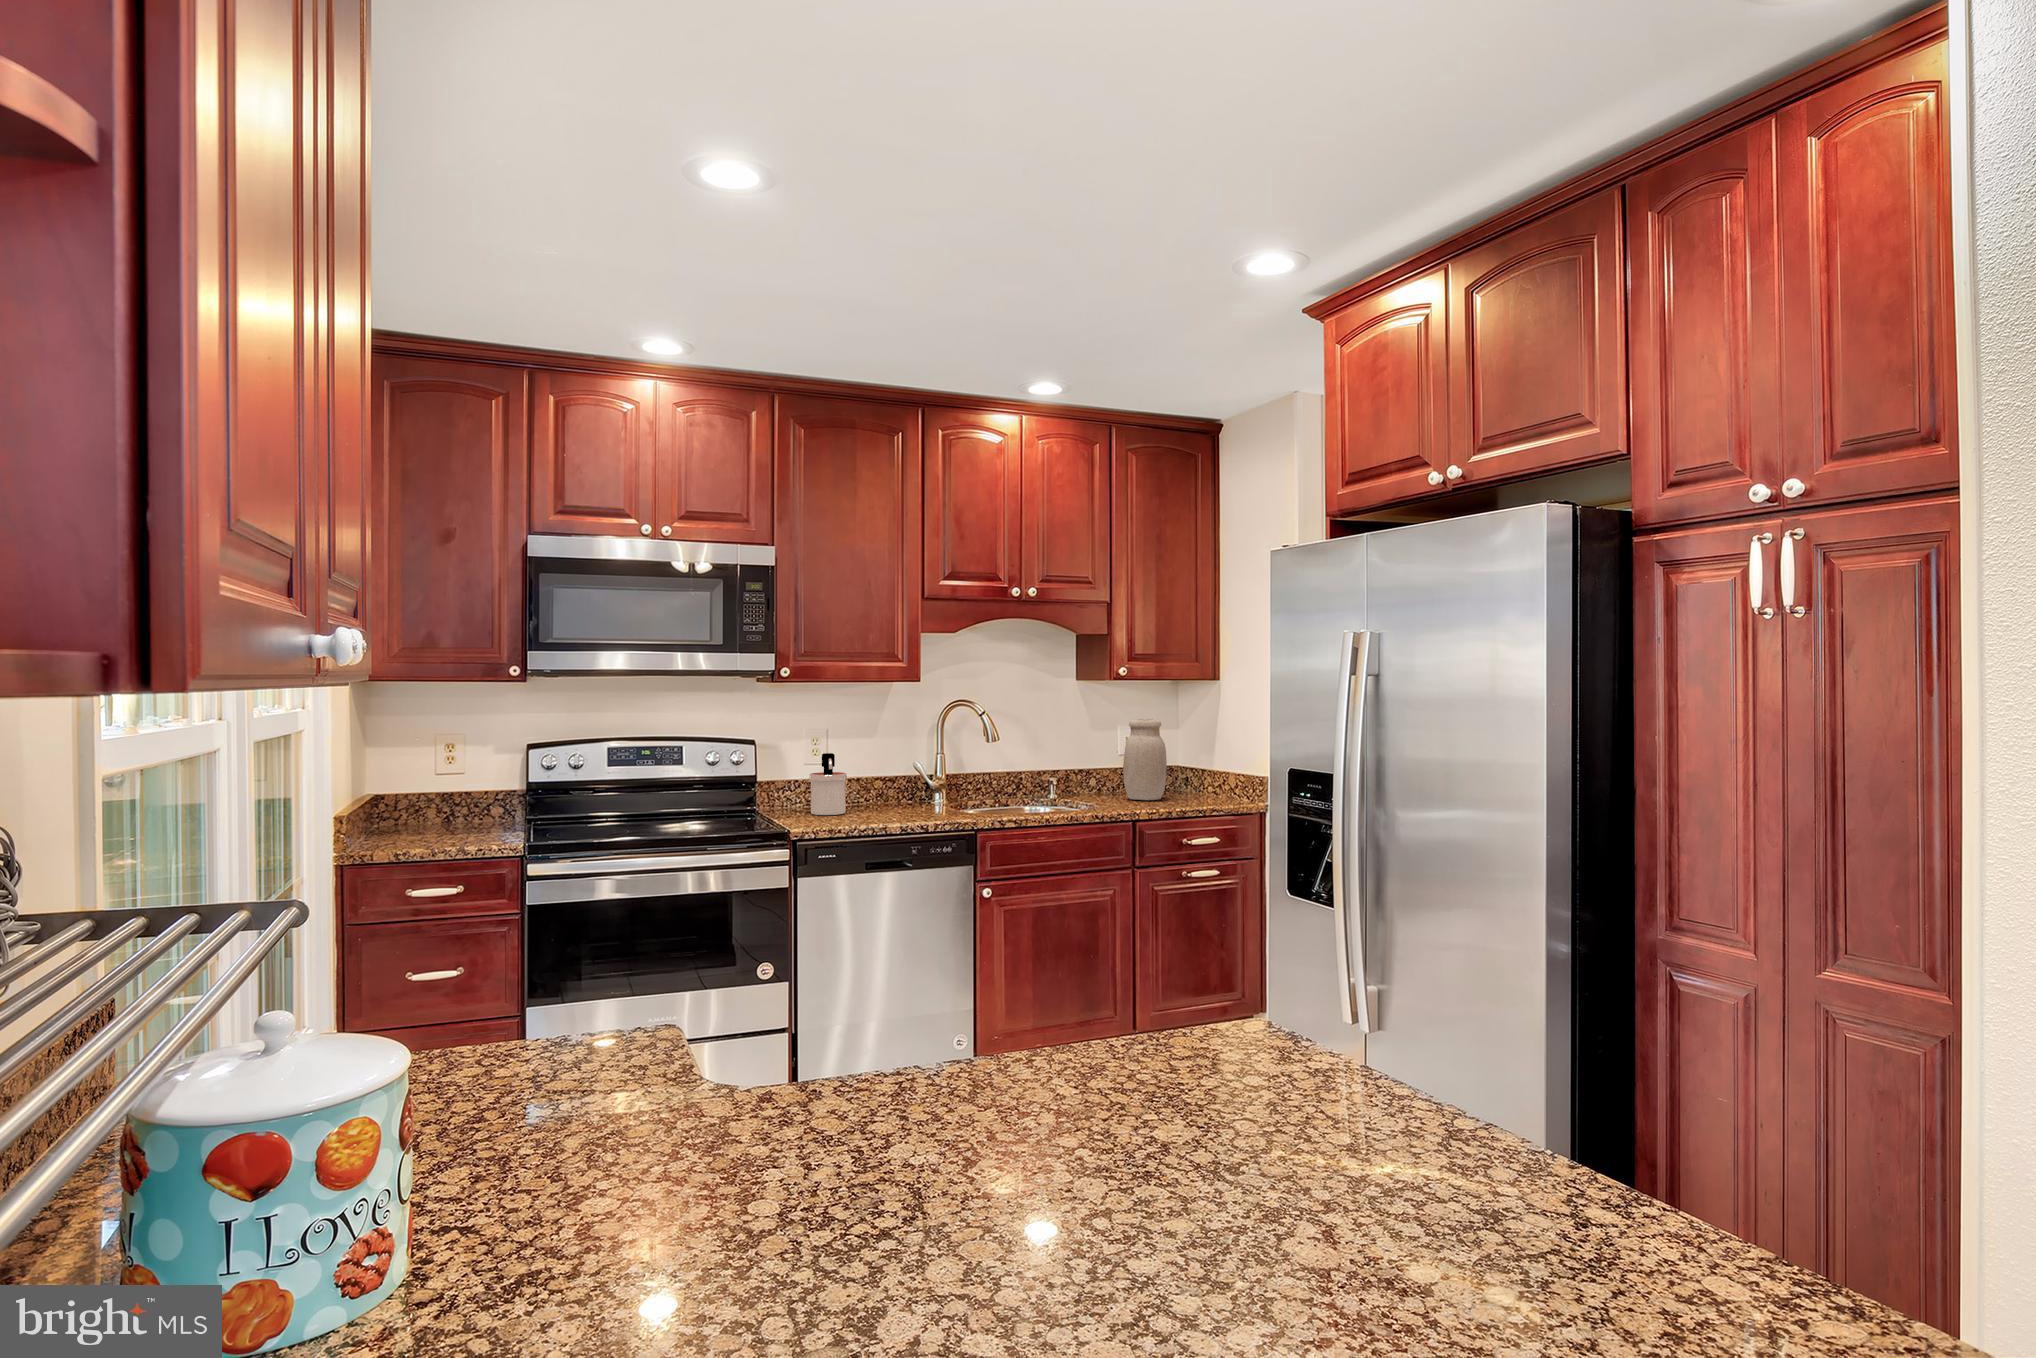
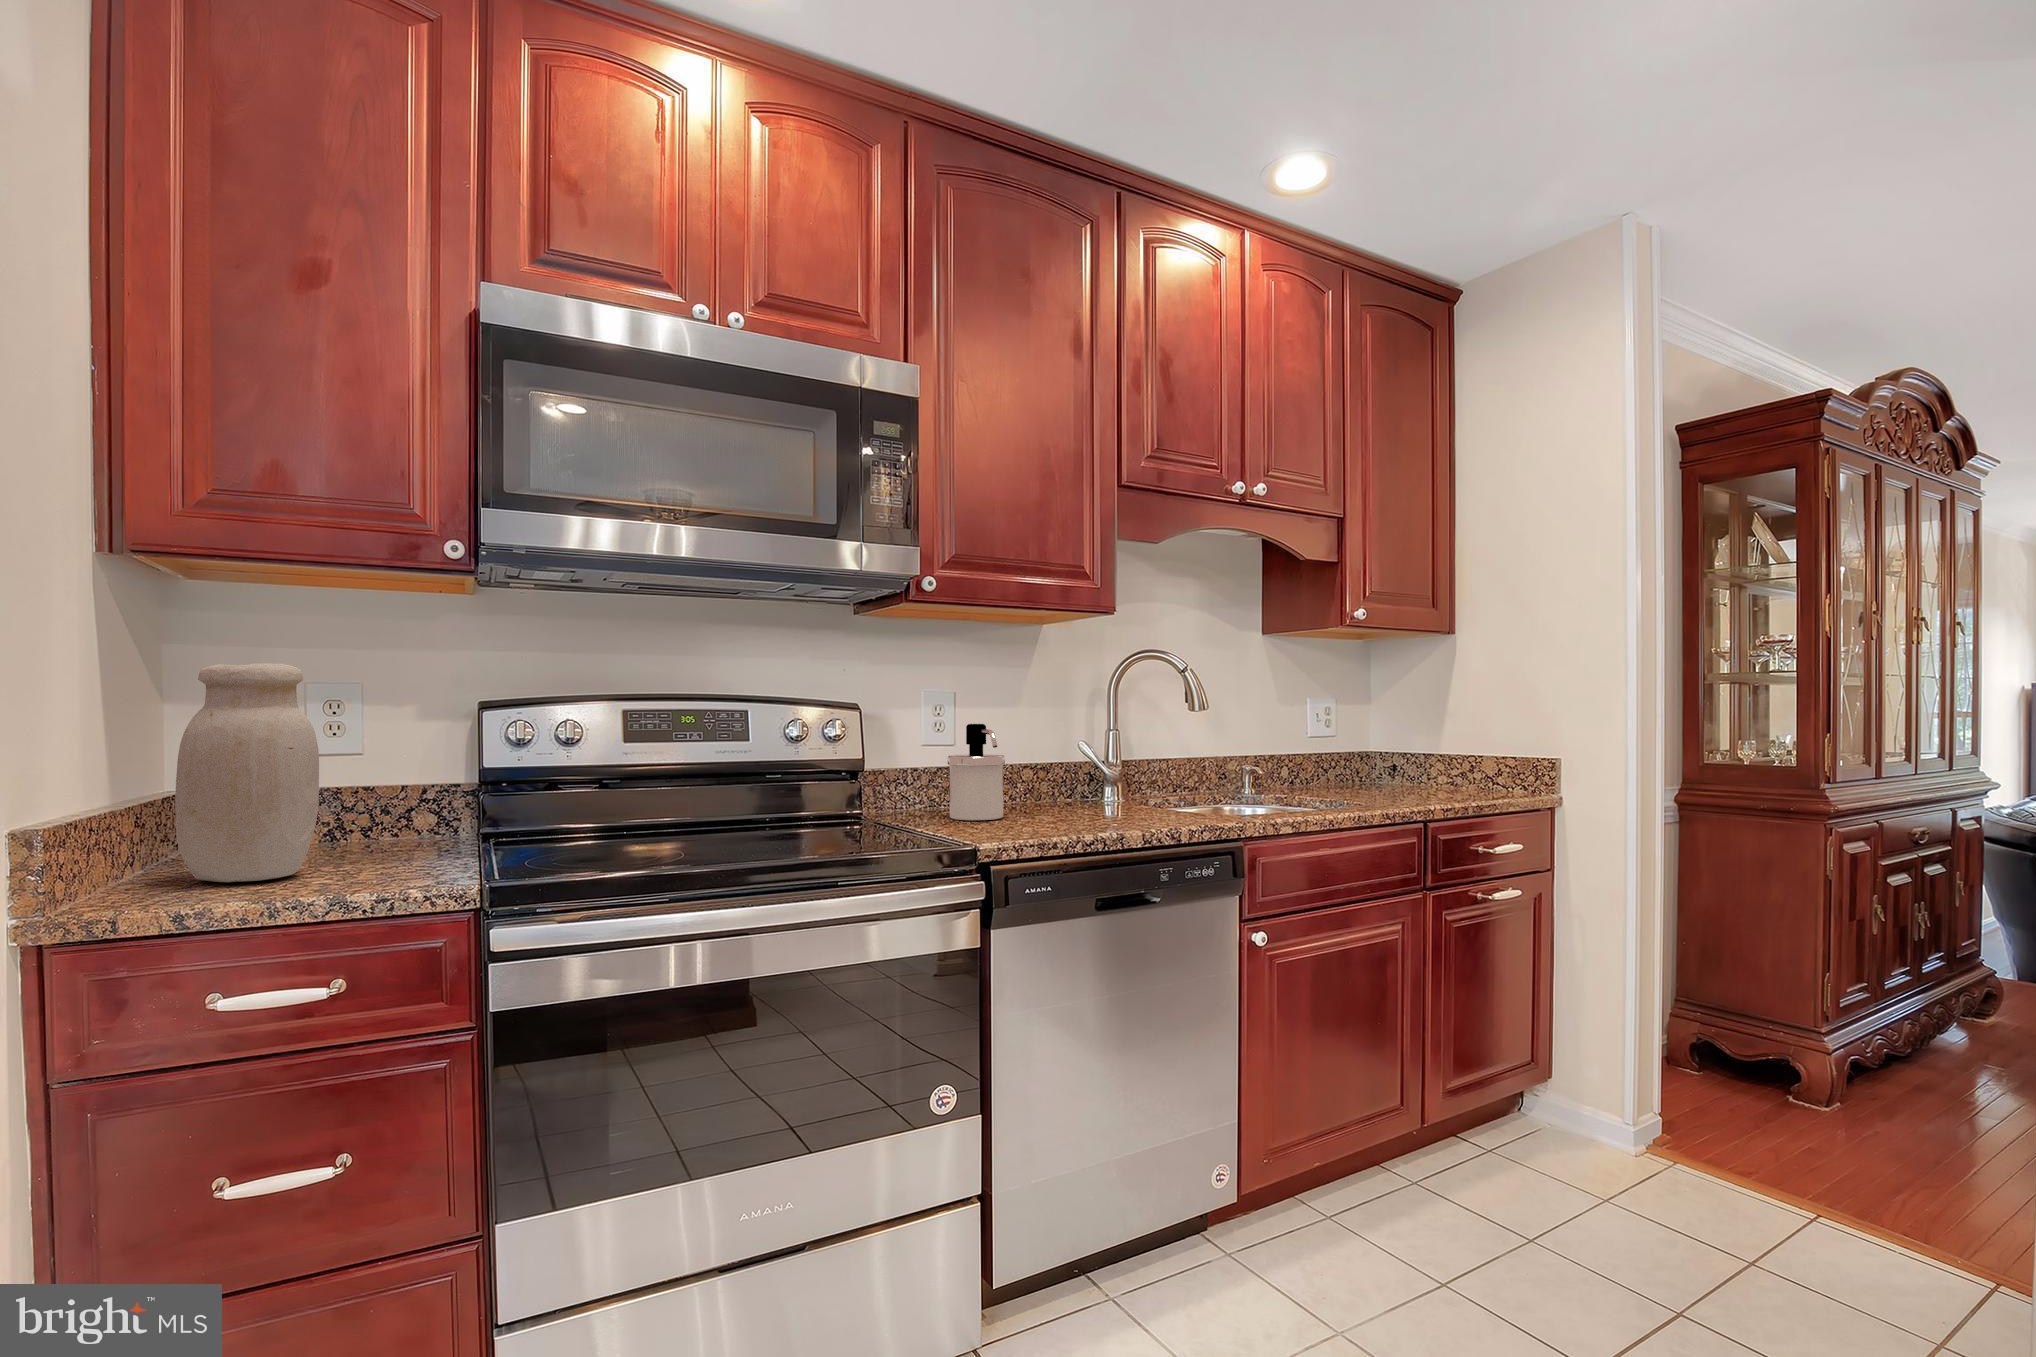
jar: present [1123,719,1167,800] -> present [175,663,319,882]

